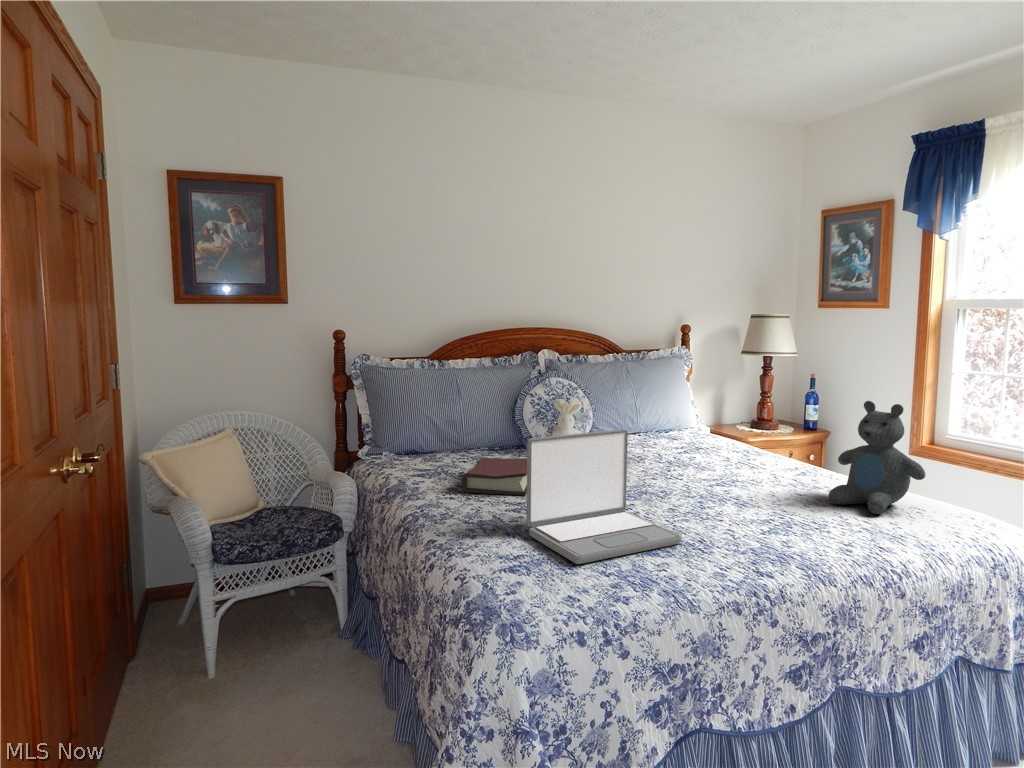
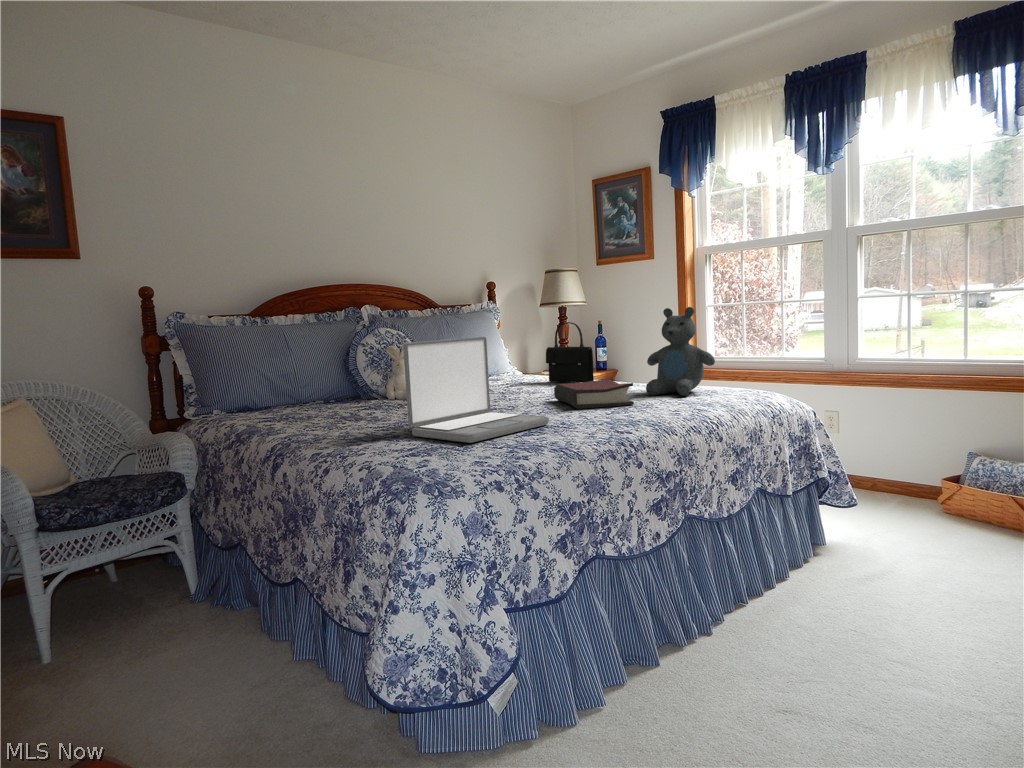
handbag: none [727,391,781,463] -> present [546,322,594,382]
hardback book: present [462,458,527,495] -> present [554,379,634,409]

